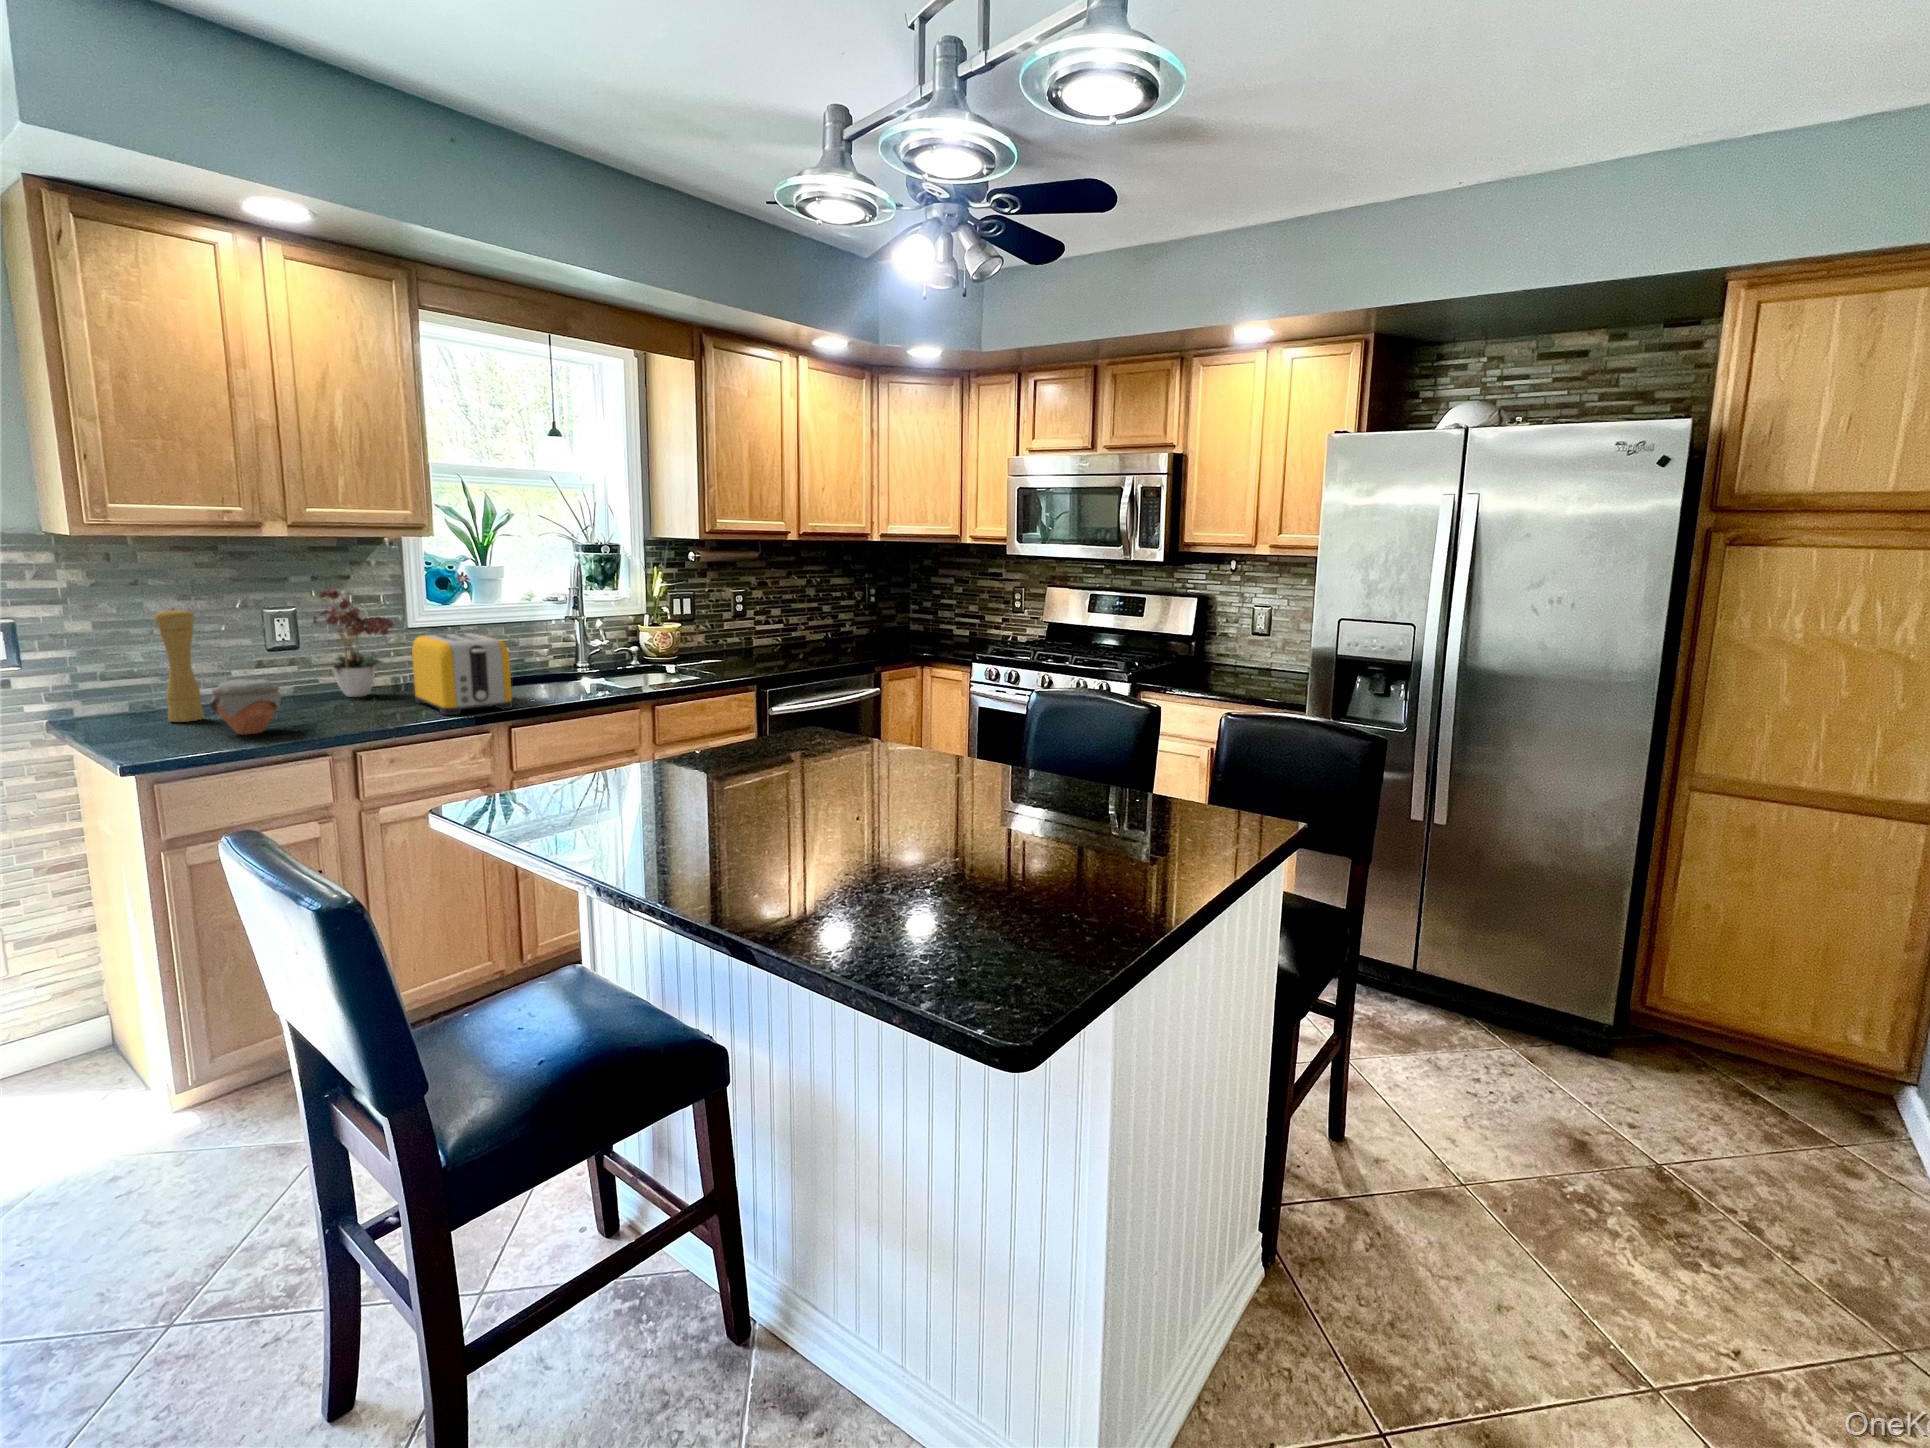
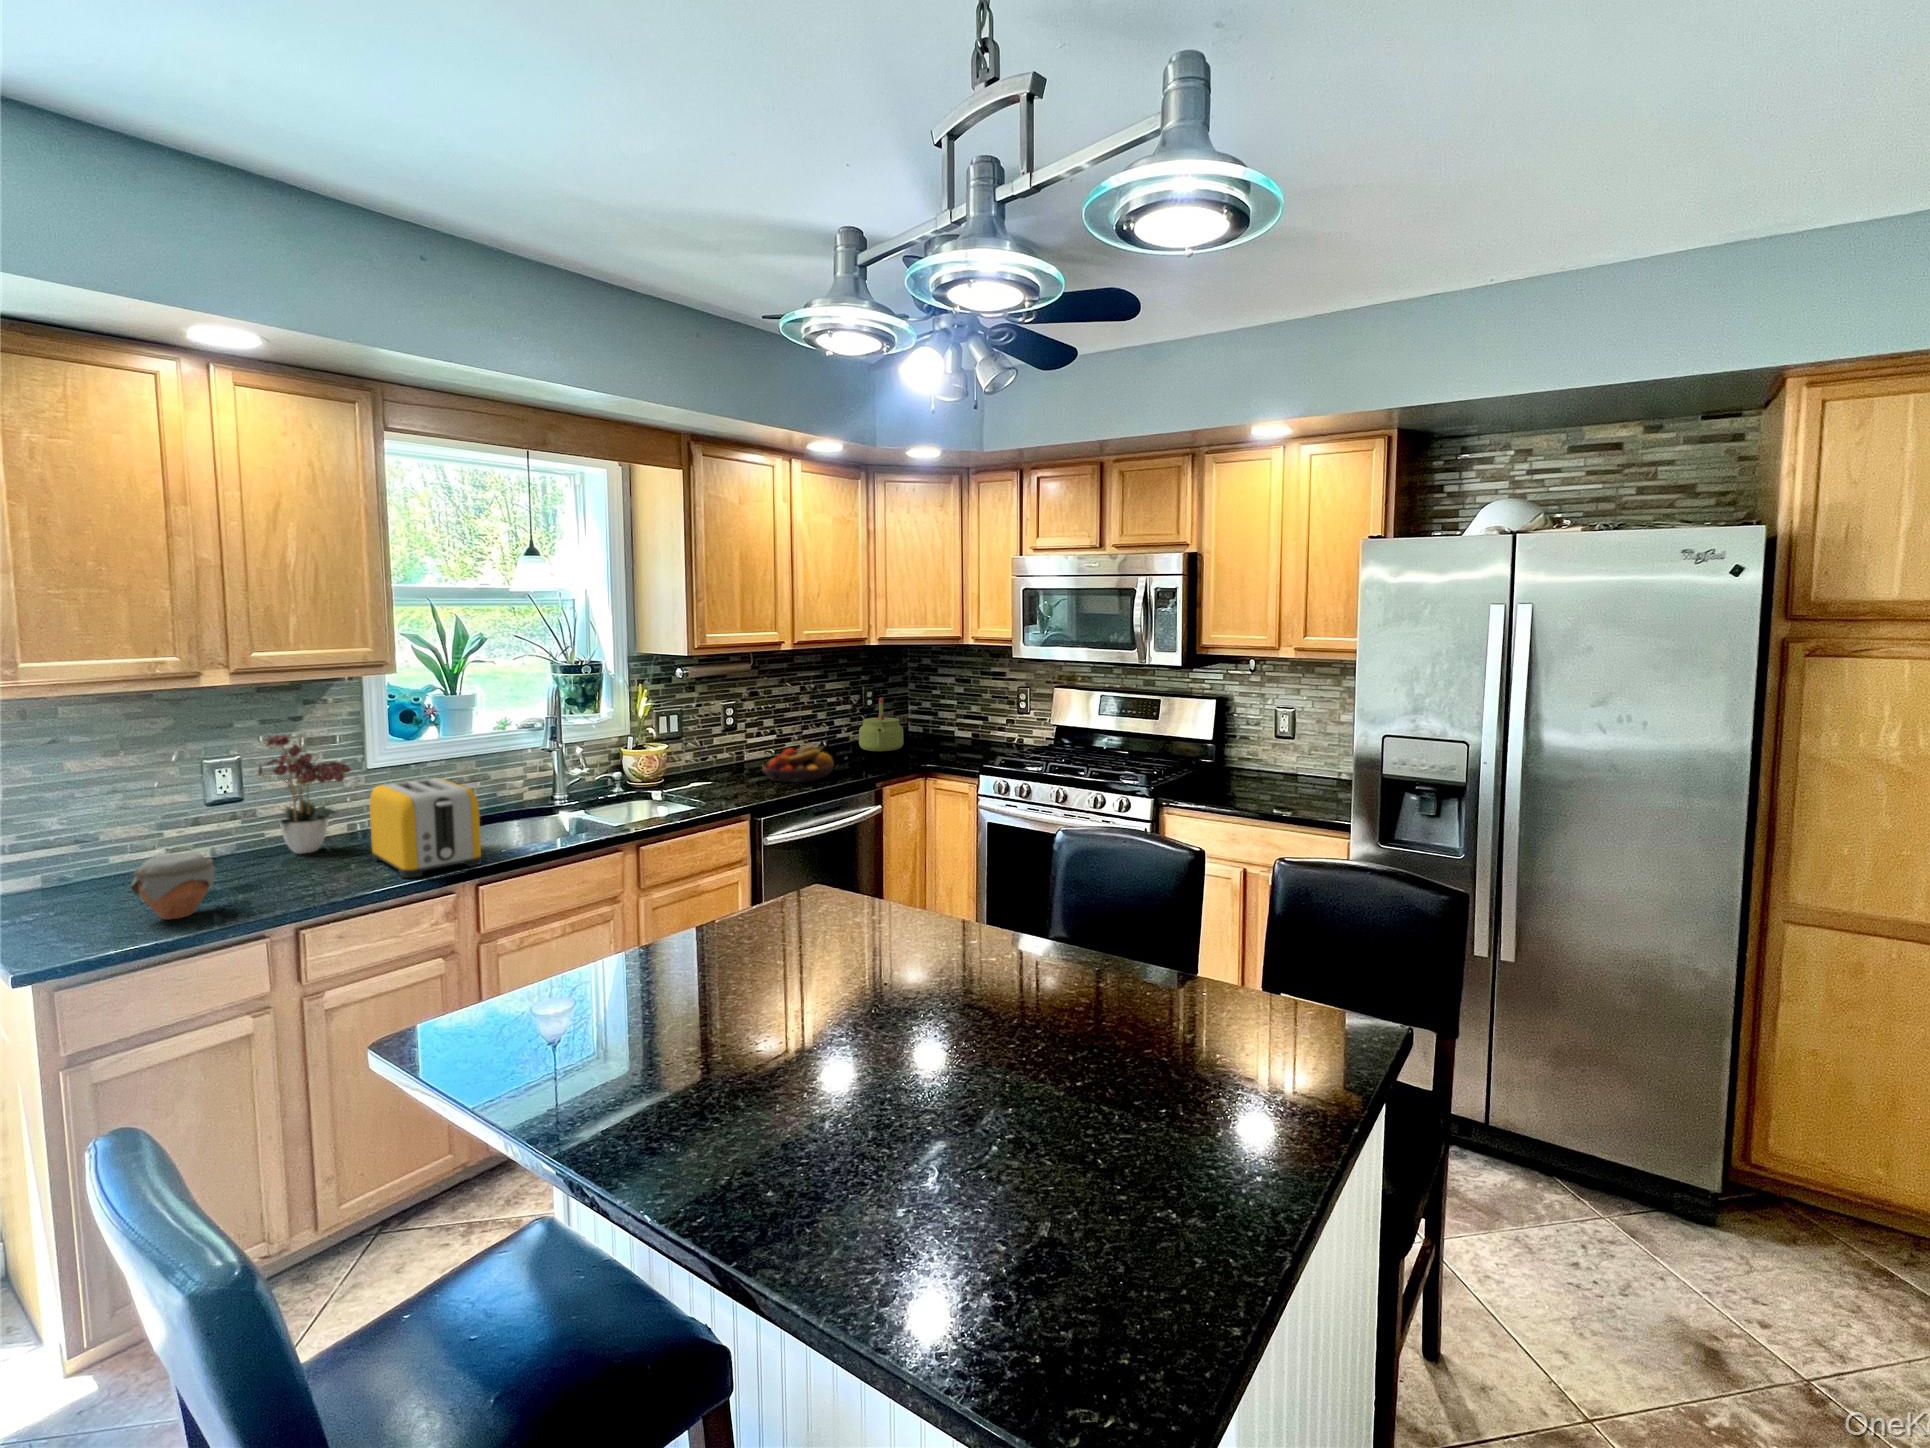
kettle: none [862,594,904,644] -> present [859,697,904,751]
pepper mill: present [155,608,204,722] -> none [73,772,127,903]
fruit bowl: none [769,631,836,663] -> present [762,744,834,782]

